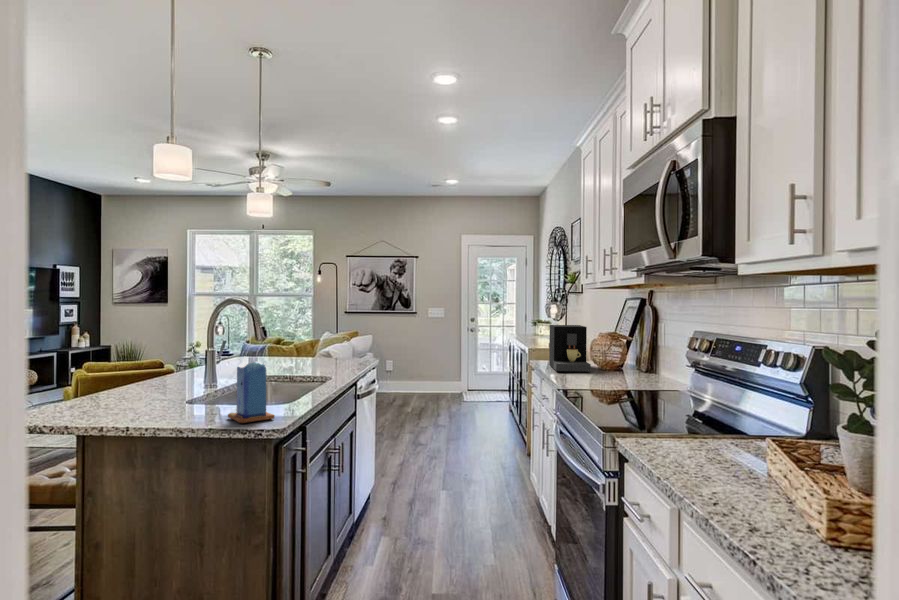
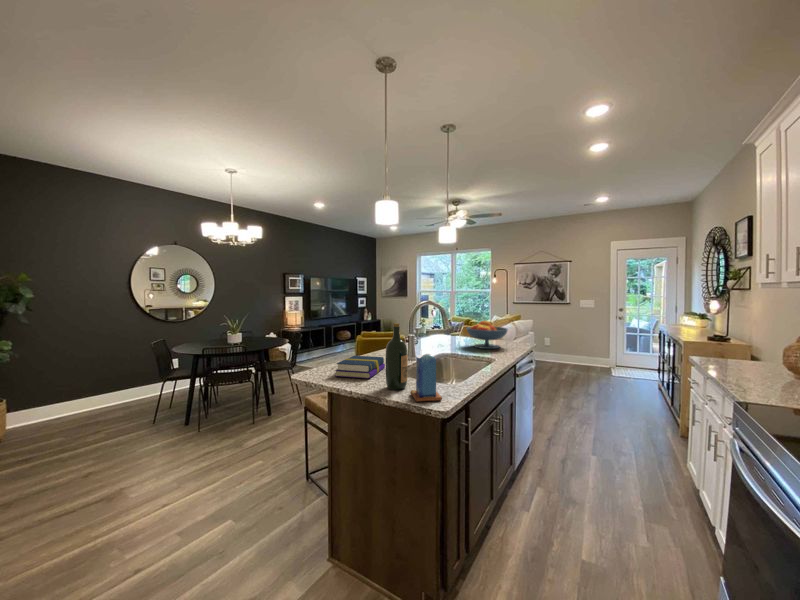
wine bottle: none [187,325,221,417] -> present [386,323,408,390]
coffee maker: present [549,325,591,372] -> none [713,324,776,378]
fruit bowl: none [286,329,344,367] -> present [467,321,508,349]
book: none [89,381,171,412] -> present [335,356,385,378]

